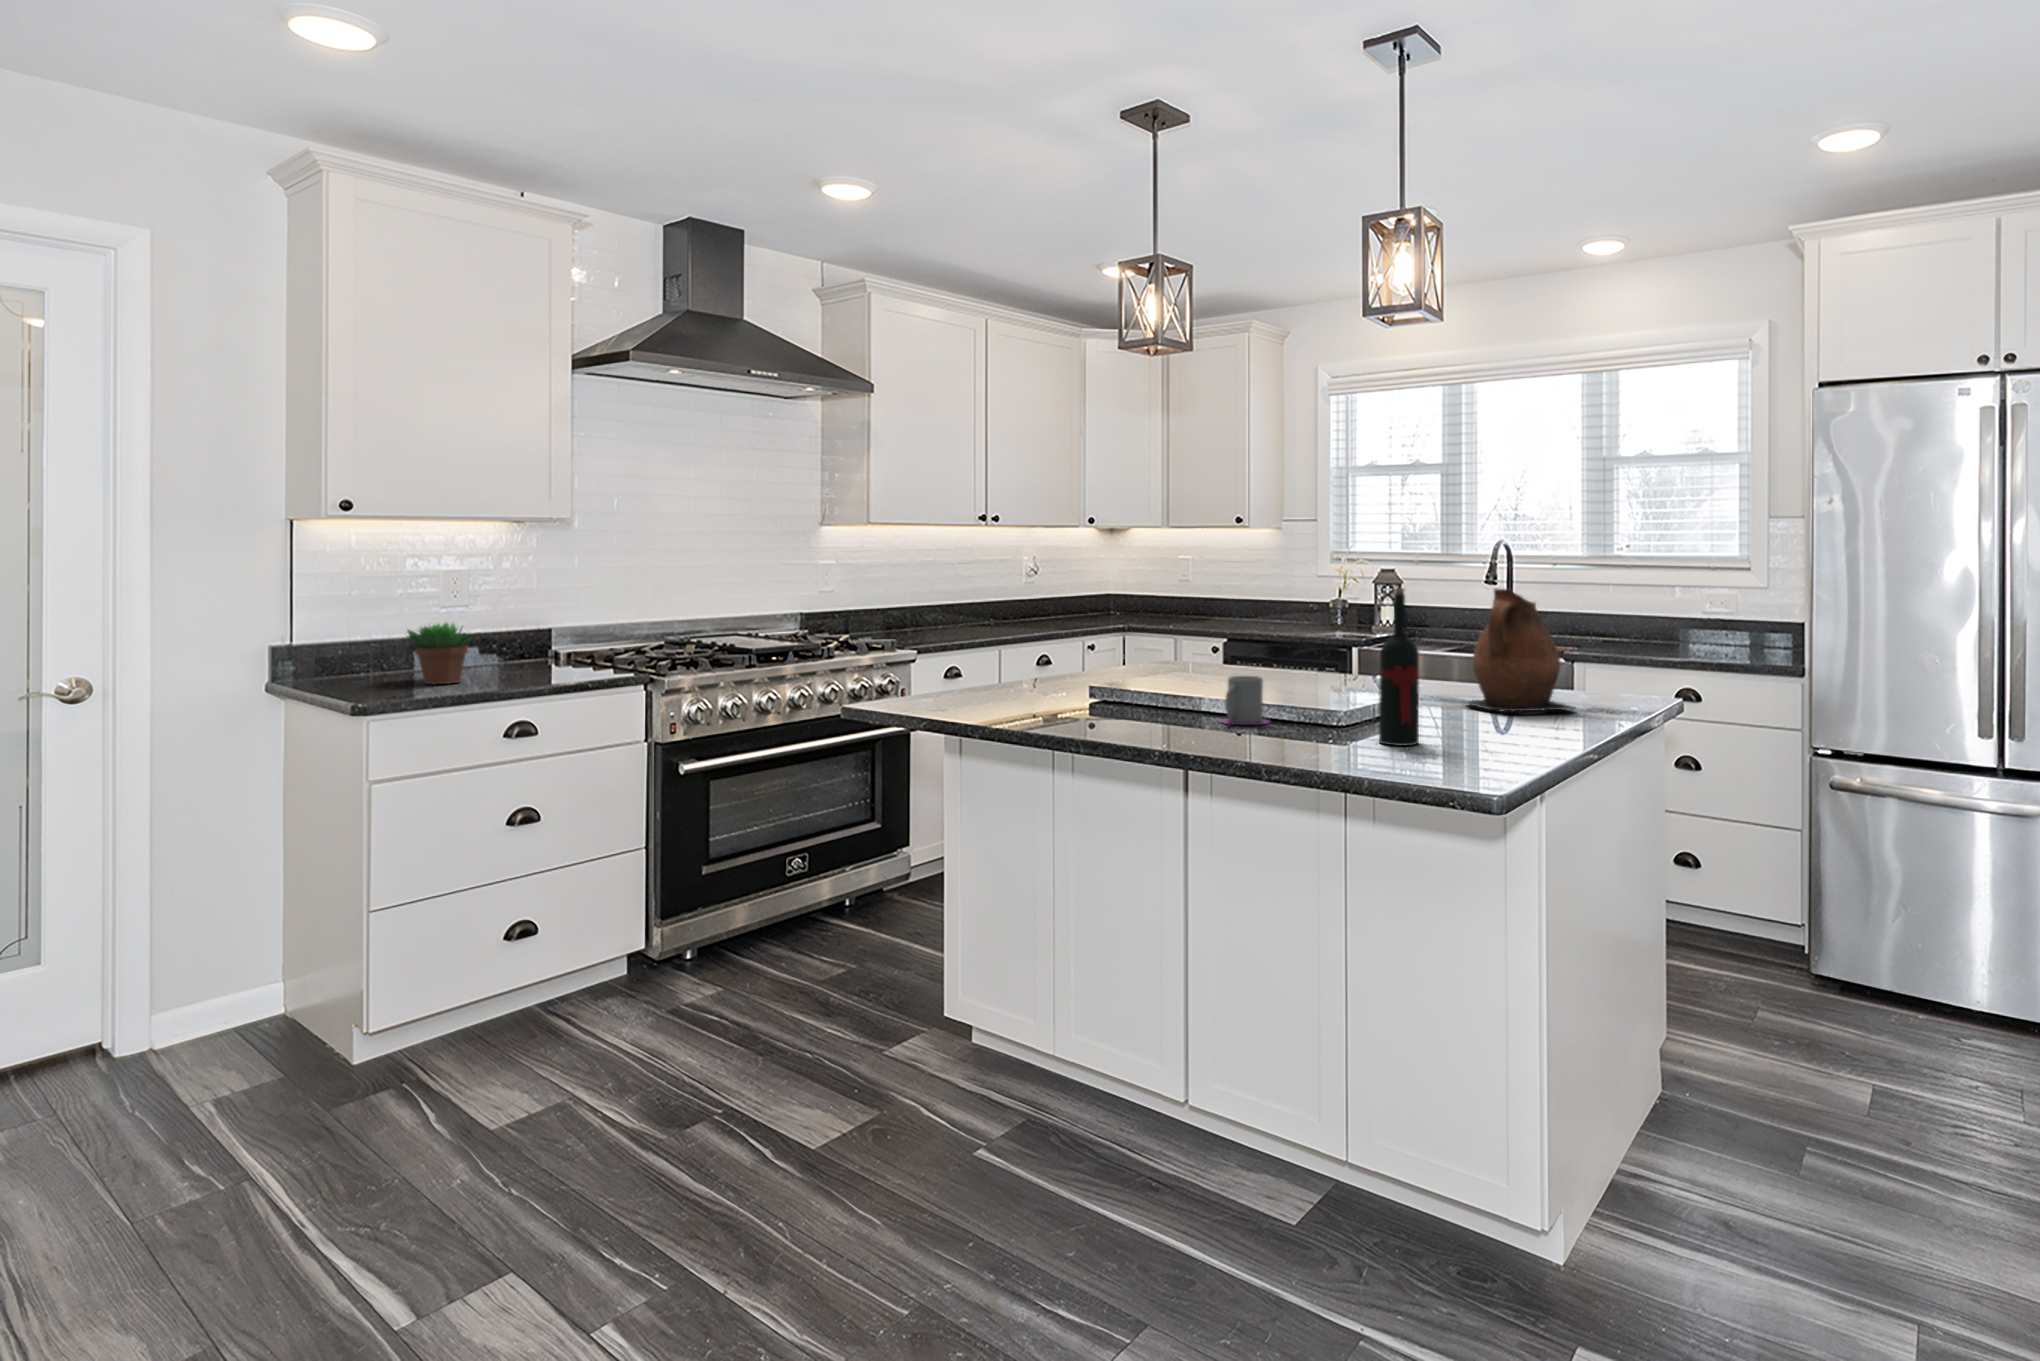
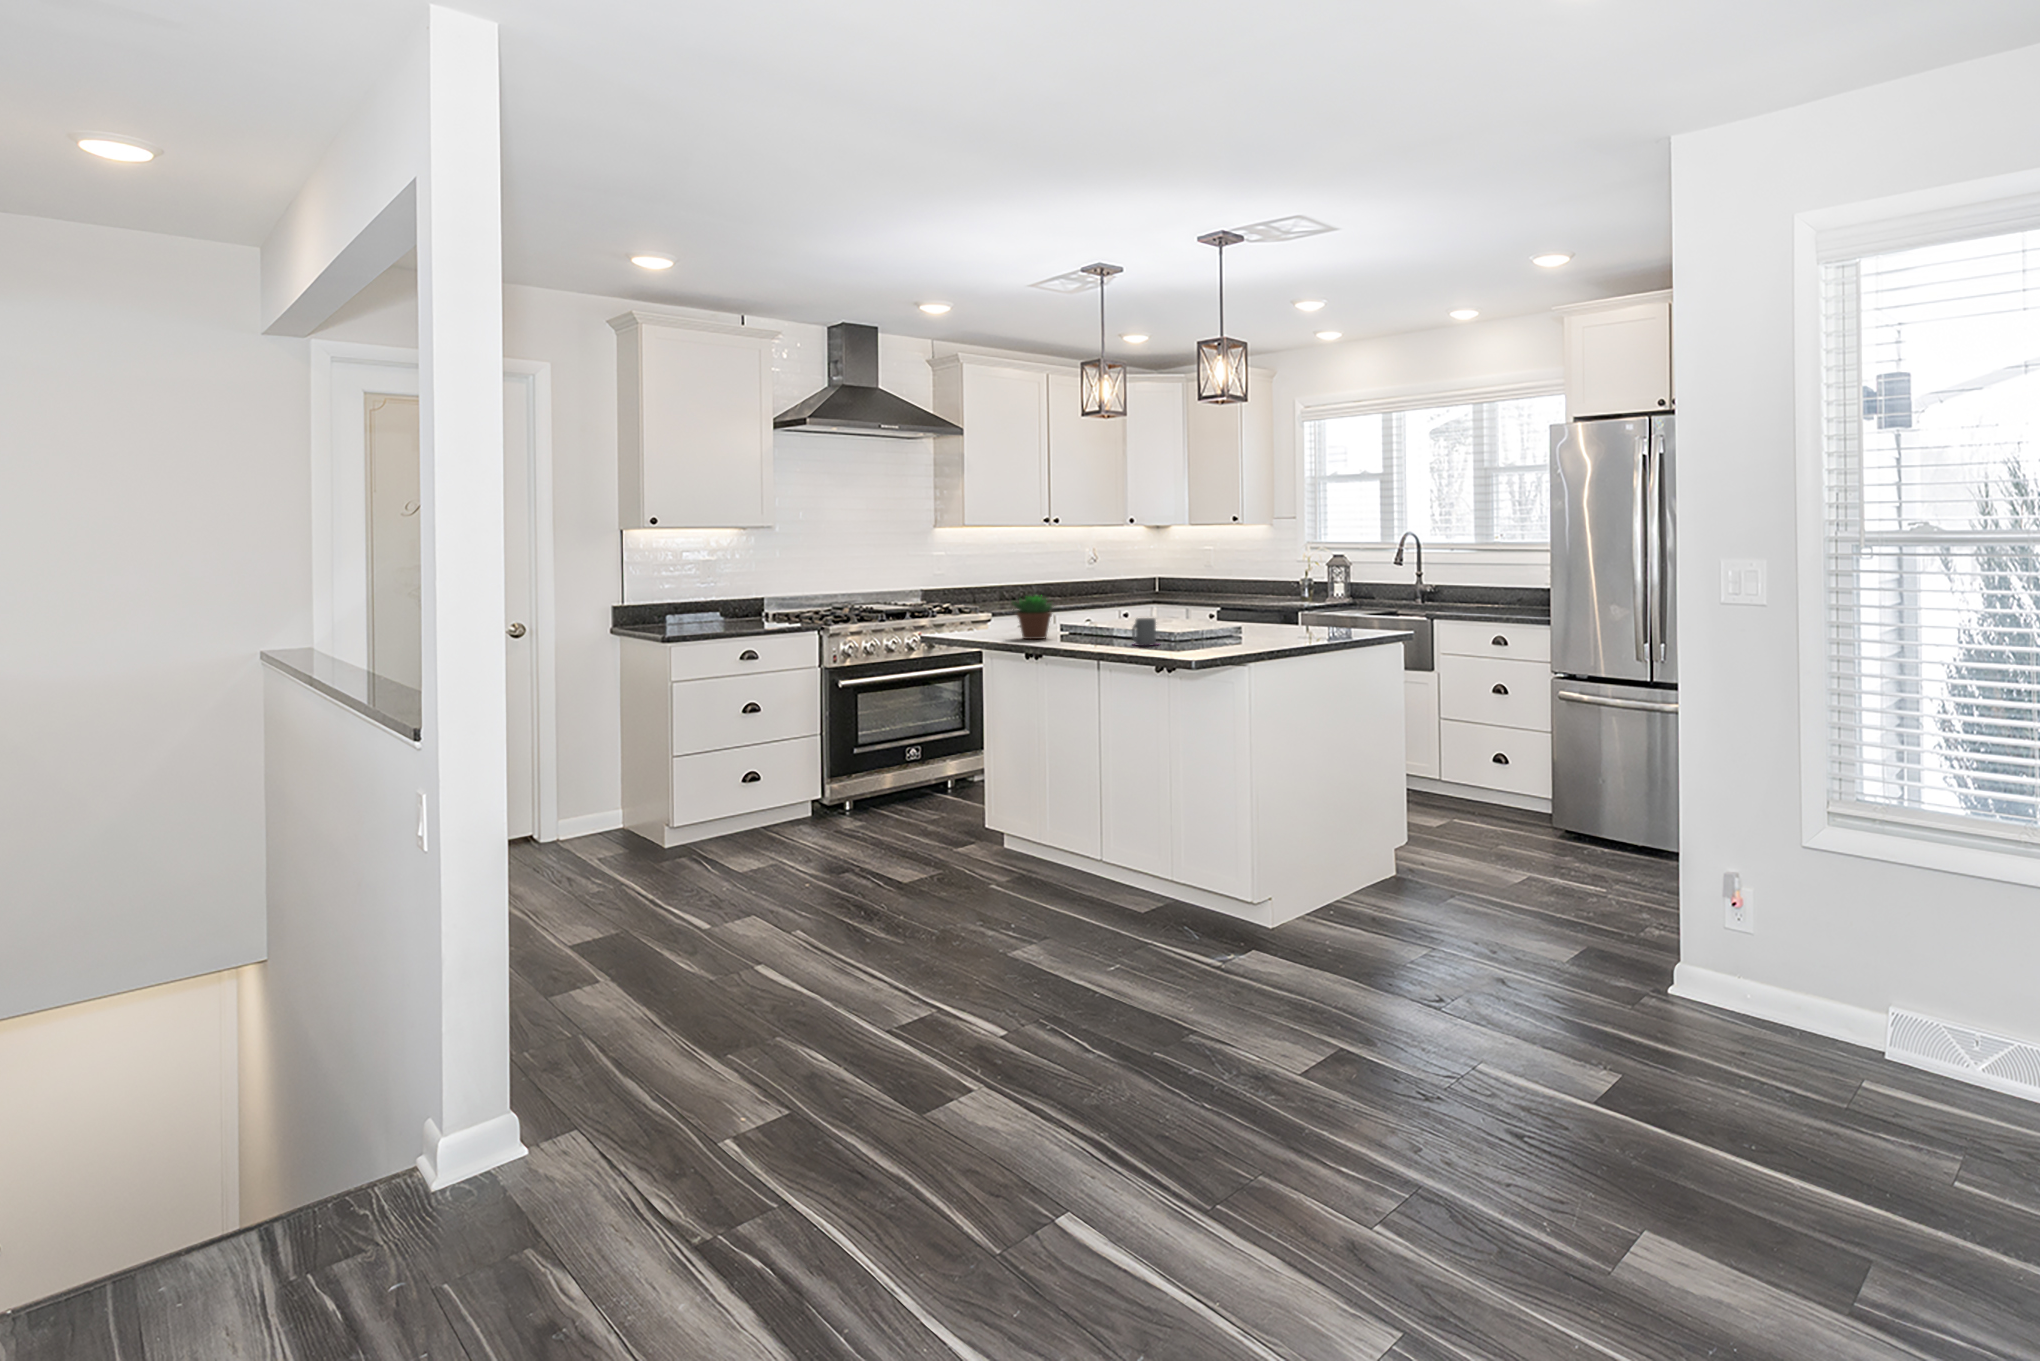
wine bottle: present [1379,588,1419,746] -> none [1206,565,1229,654]
ceramic pitcher: present [1467,588,1576,711] -> none [1289,566,1356,641]
succulent plant: present [408,623,472,684] -> present [1013,595,1052,639]

